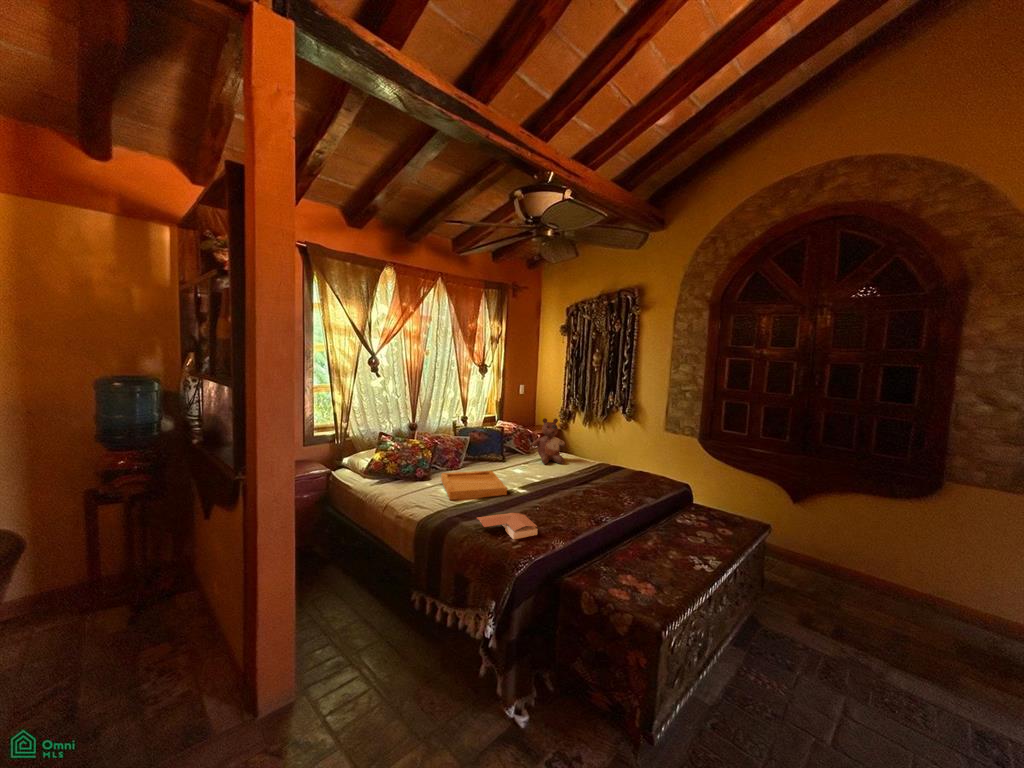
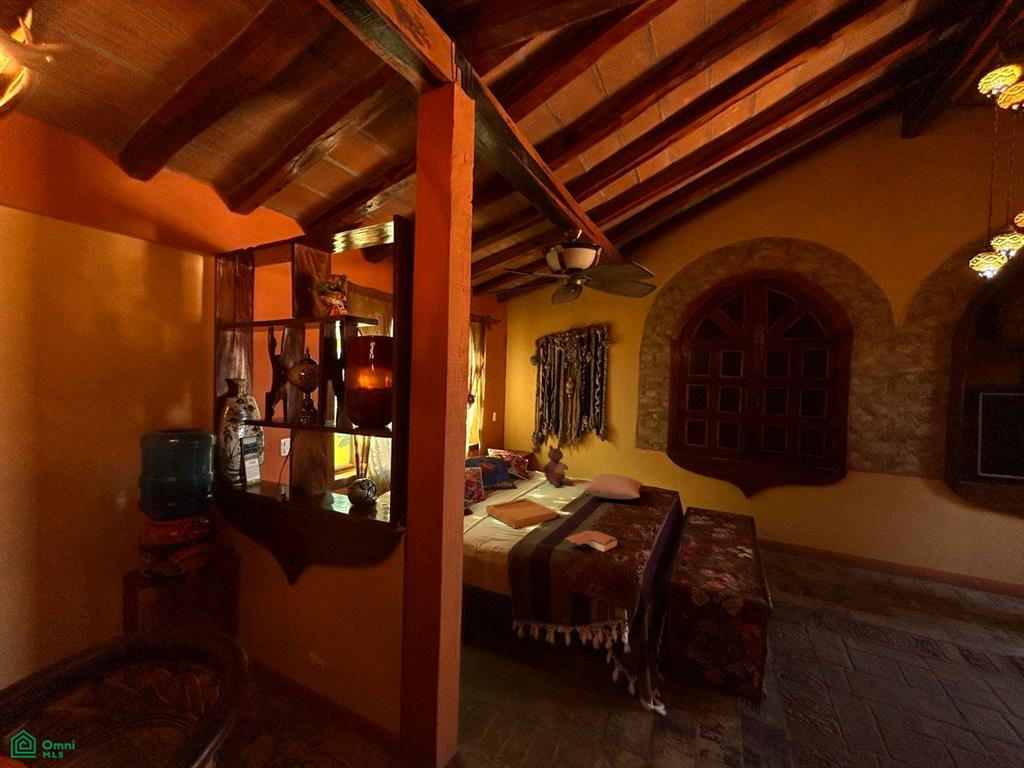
pillow: none [557,454,637,485] -> present [585,474,642,499]

